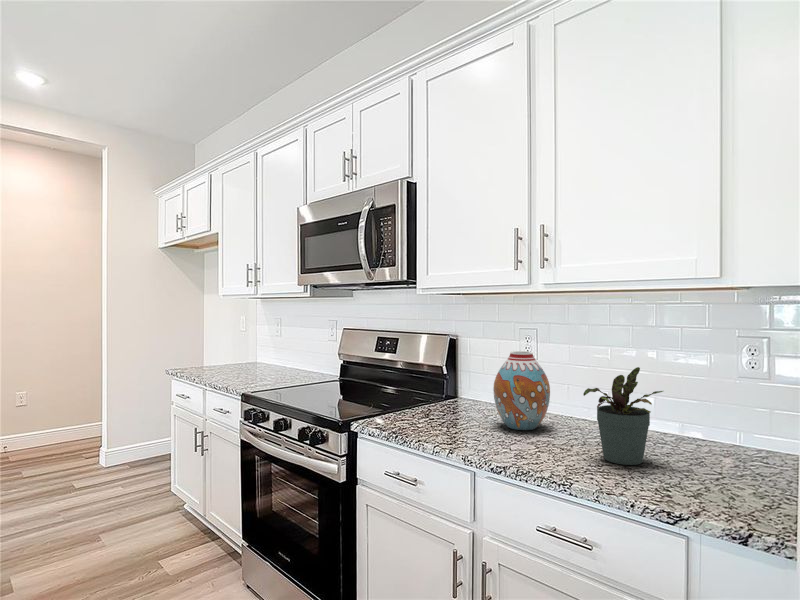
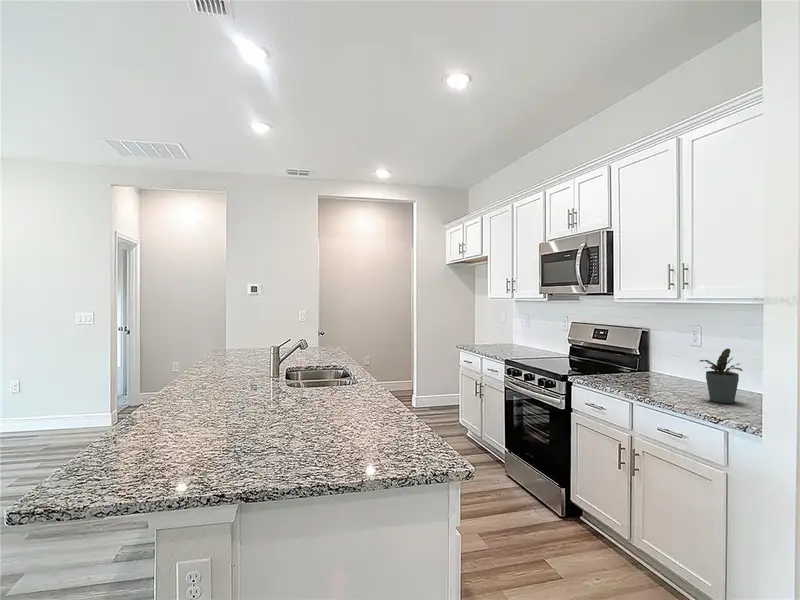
vase: present [493,351,550,430] -> none [657,339,696,387]

